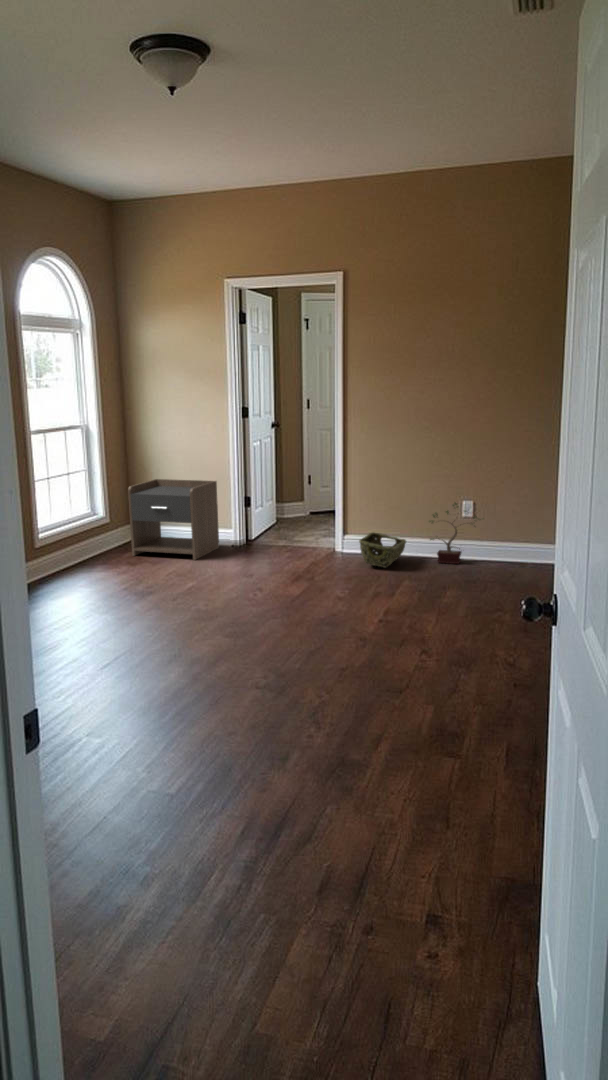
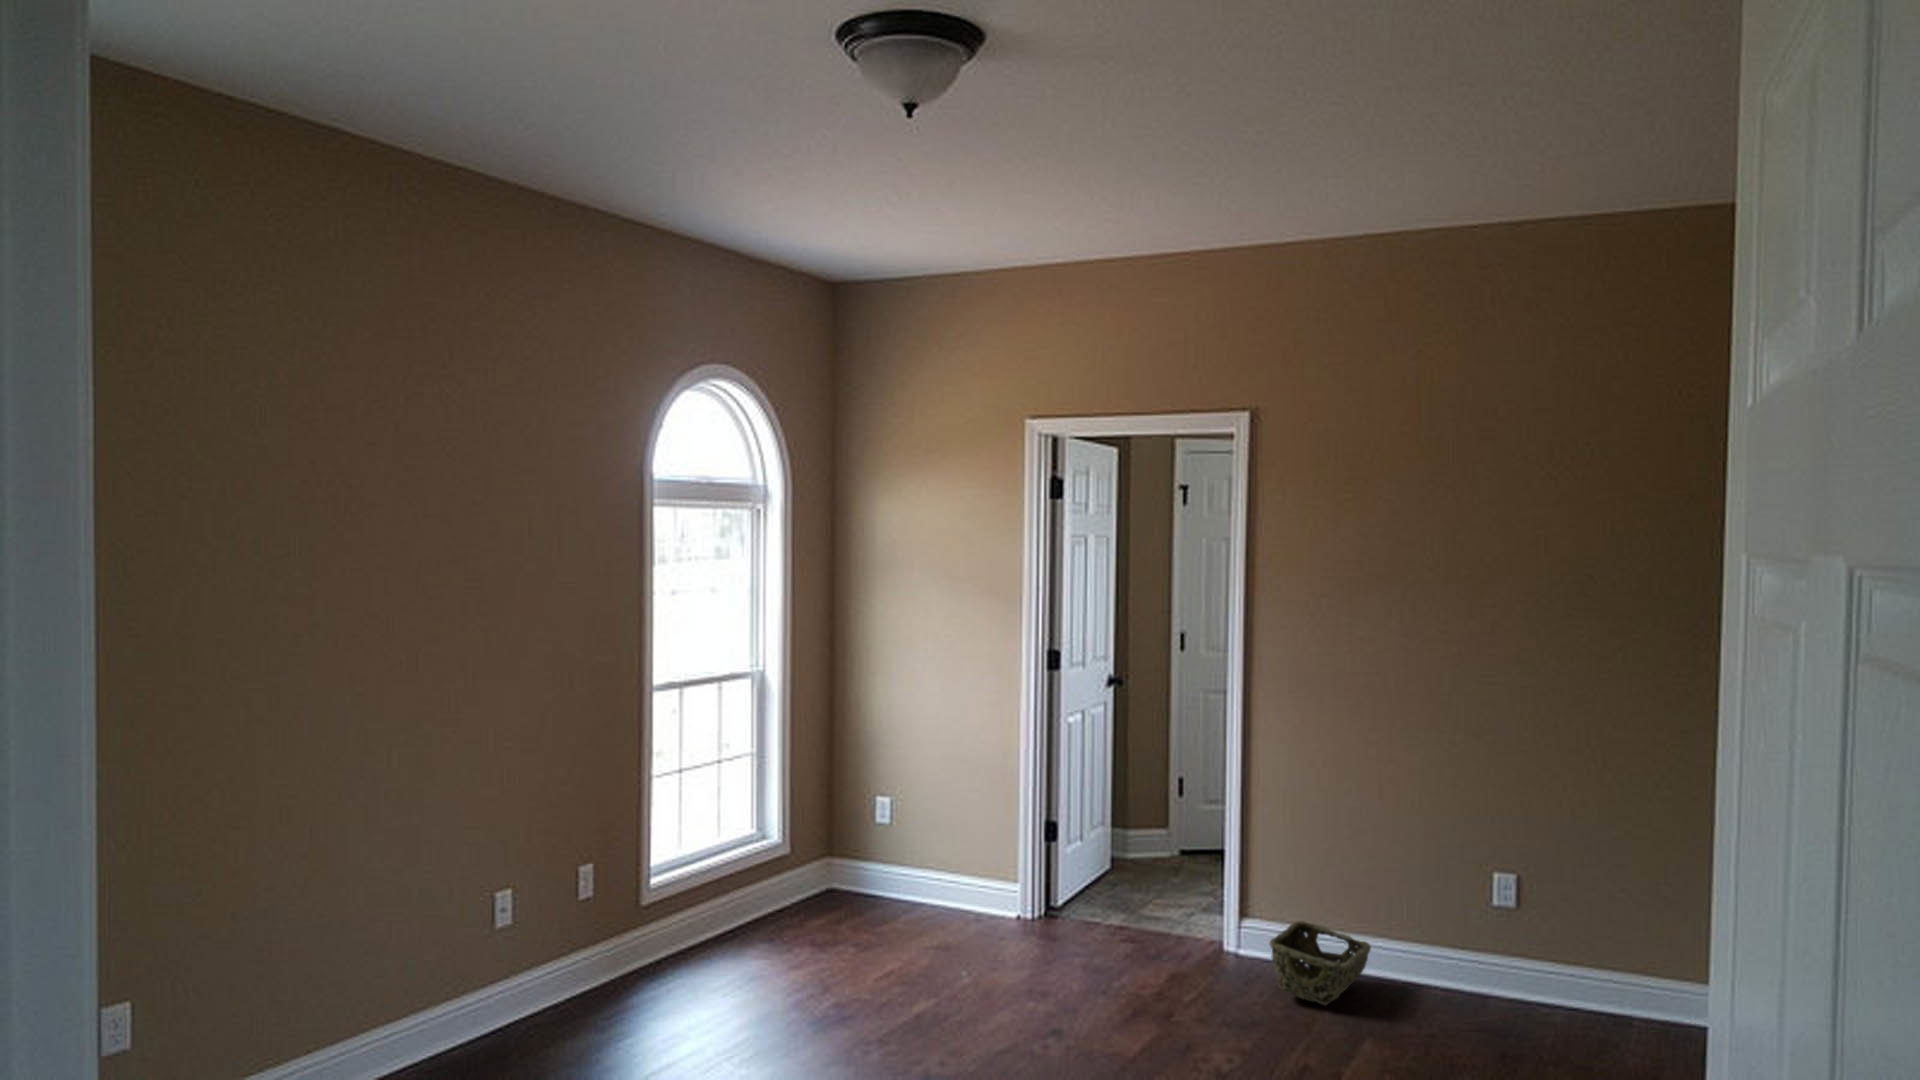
nightstand: present [128,479,219,560] -> none [823,778,993,949]
potted plant: present [429,503,477,564] -> none [1417,871,1545,1009]

